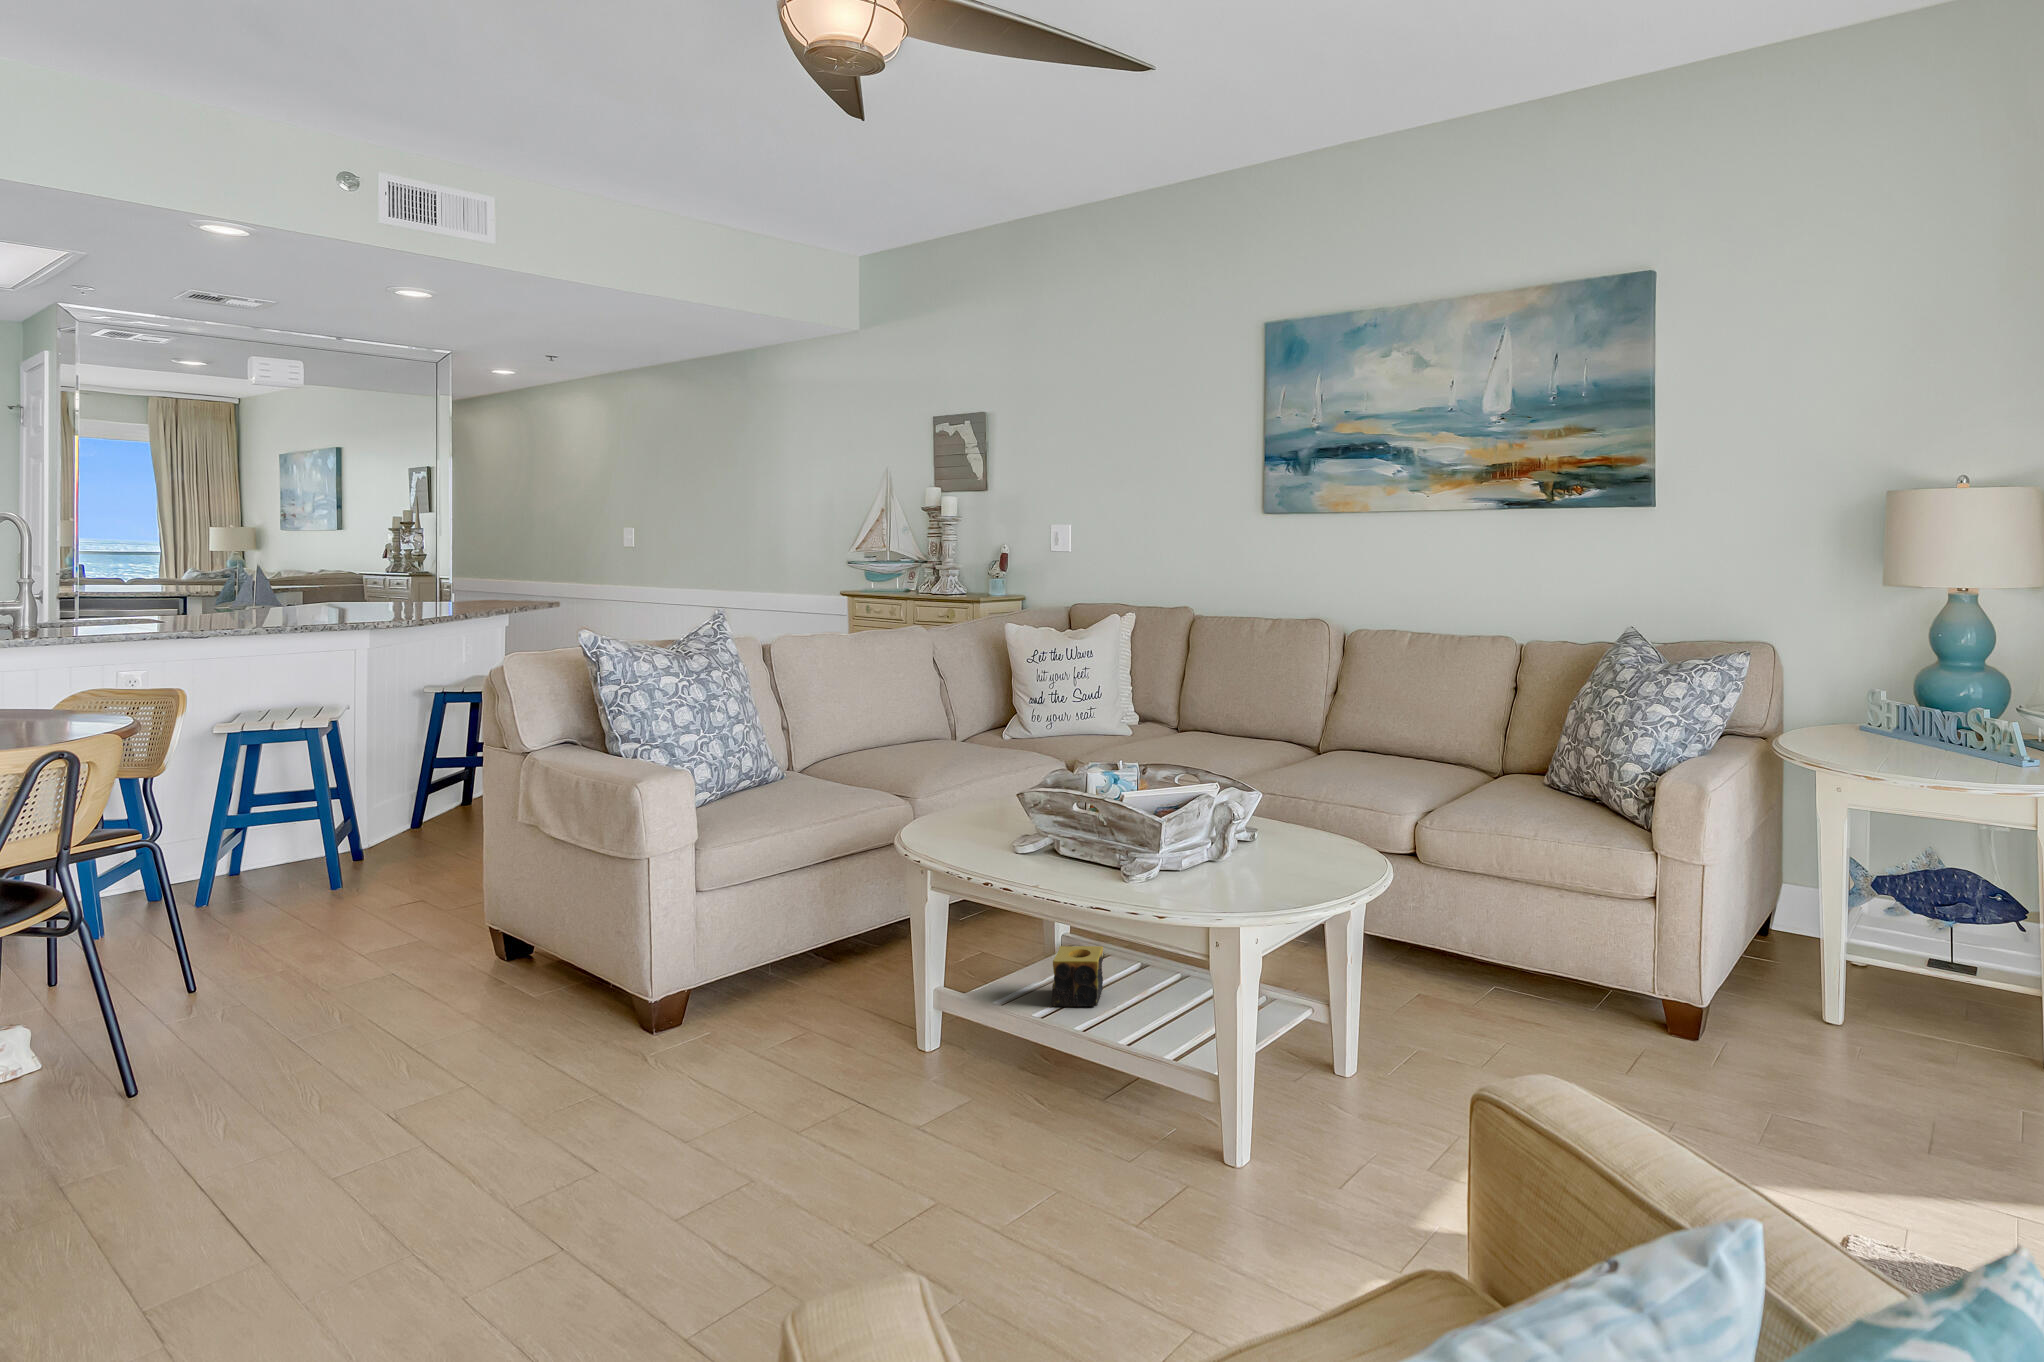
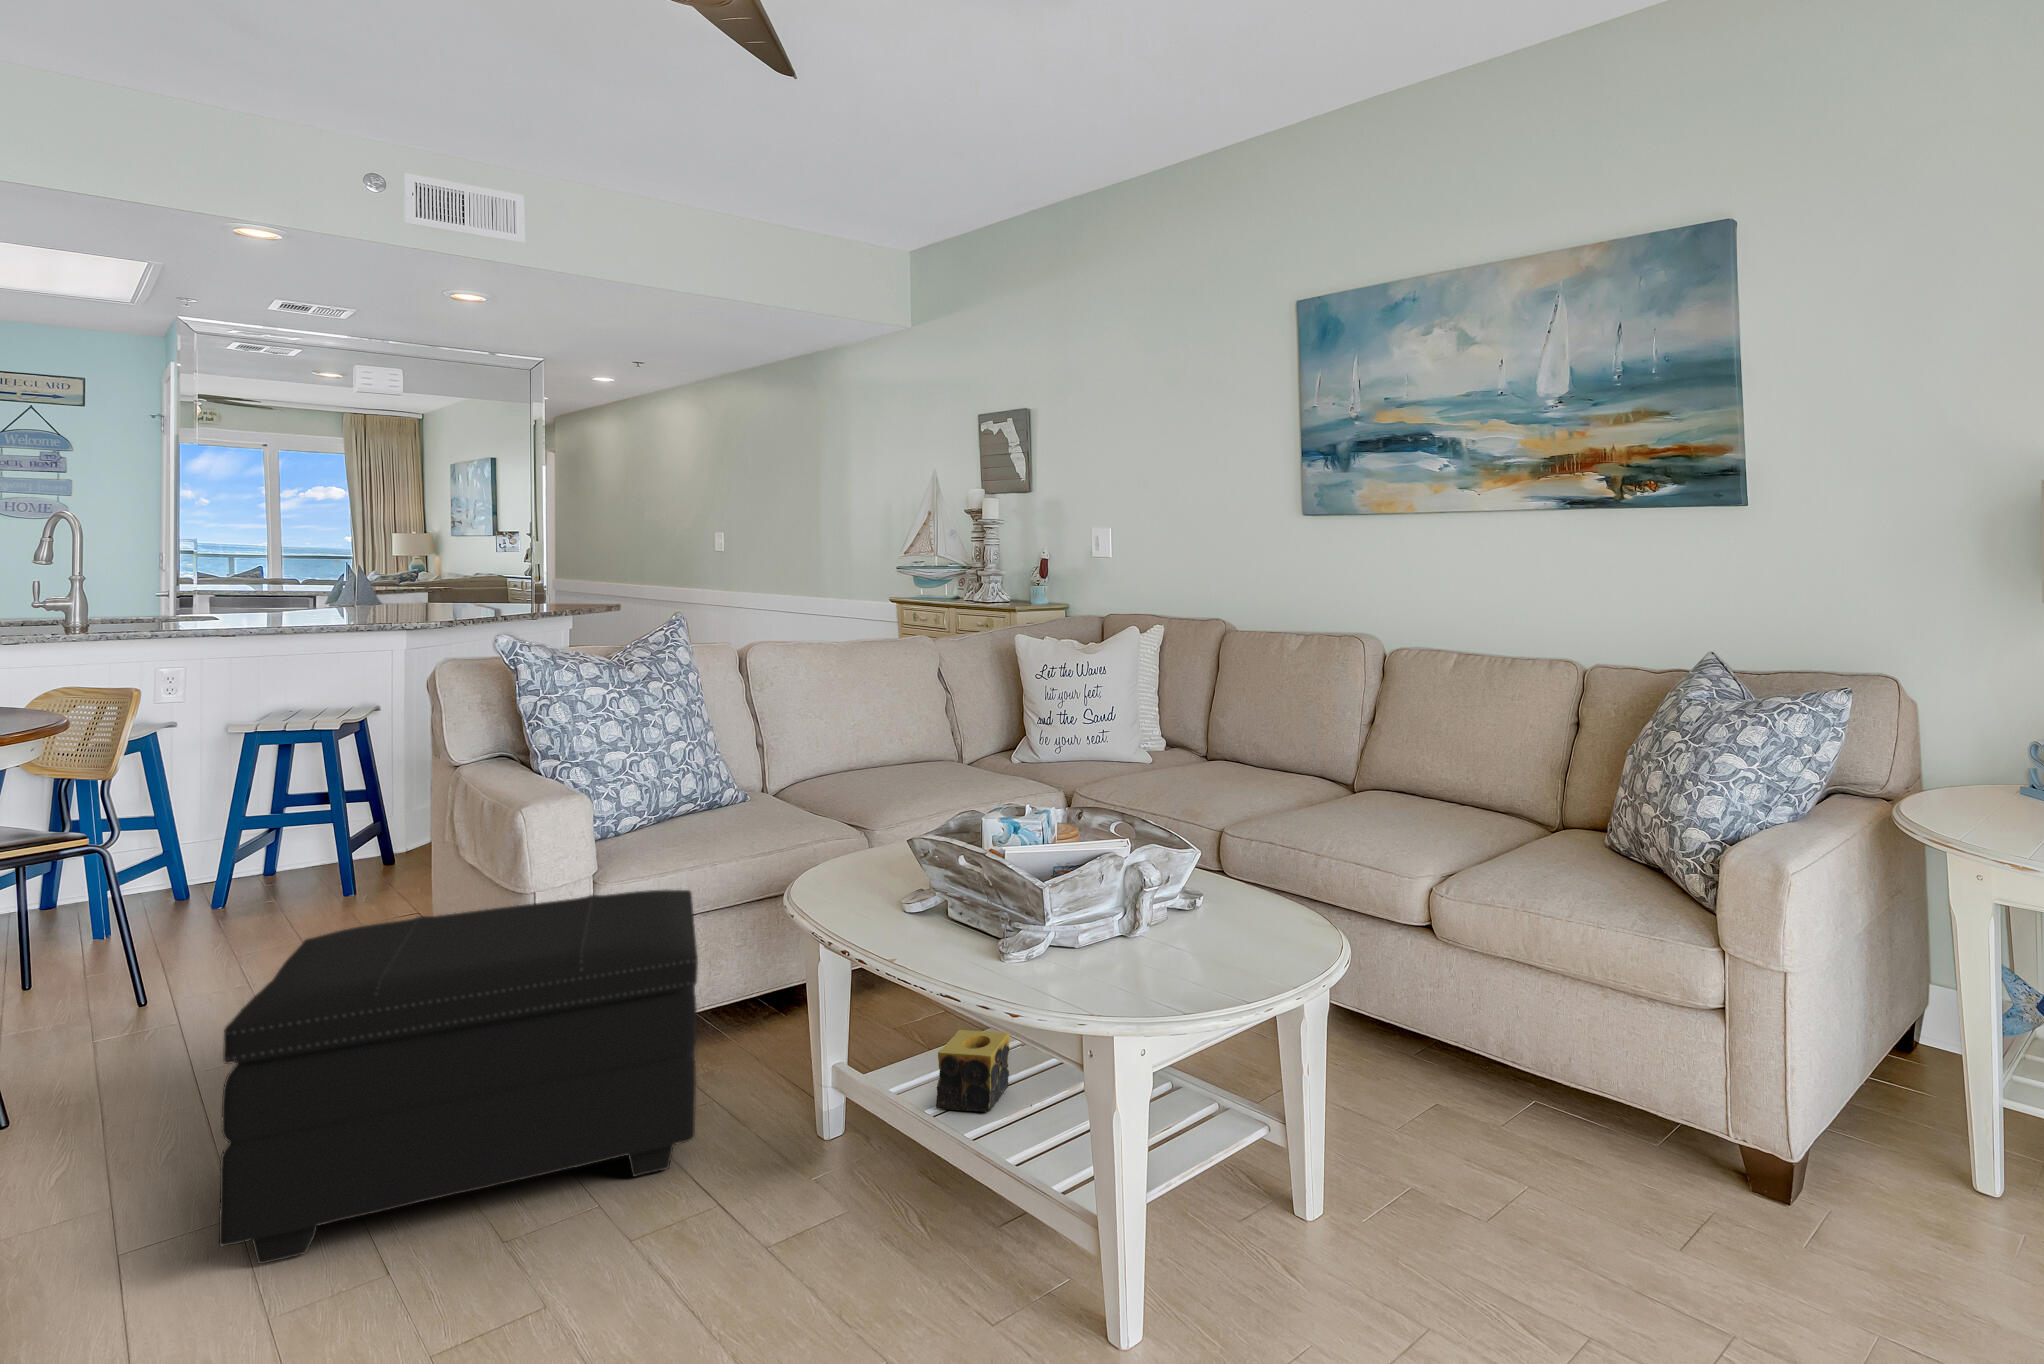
footstool: none [475,850,844,1154] -> present [219,890,698,1264]

